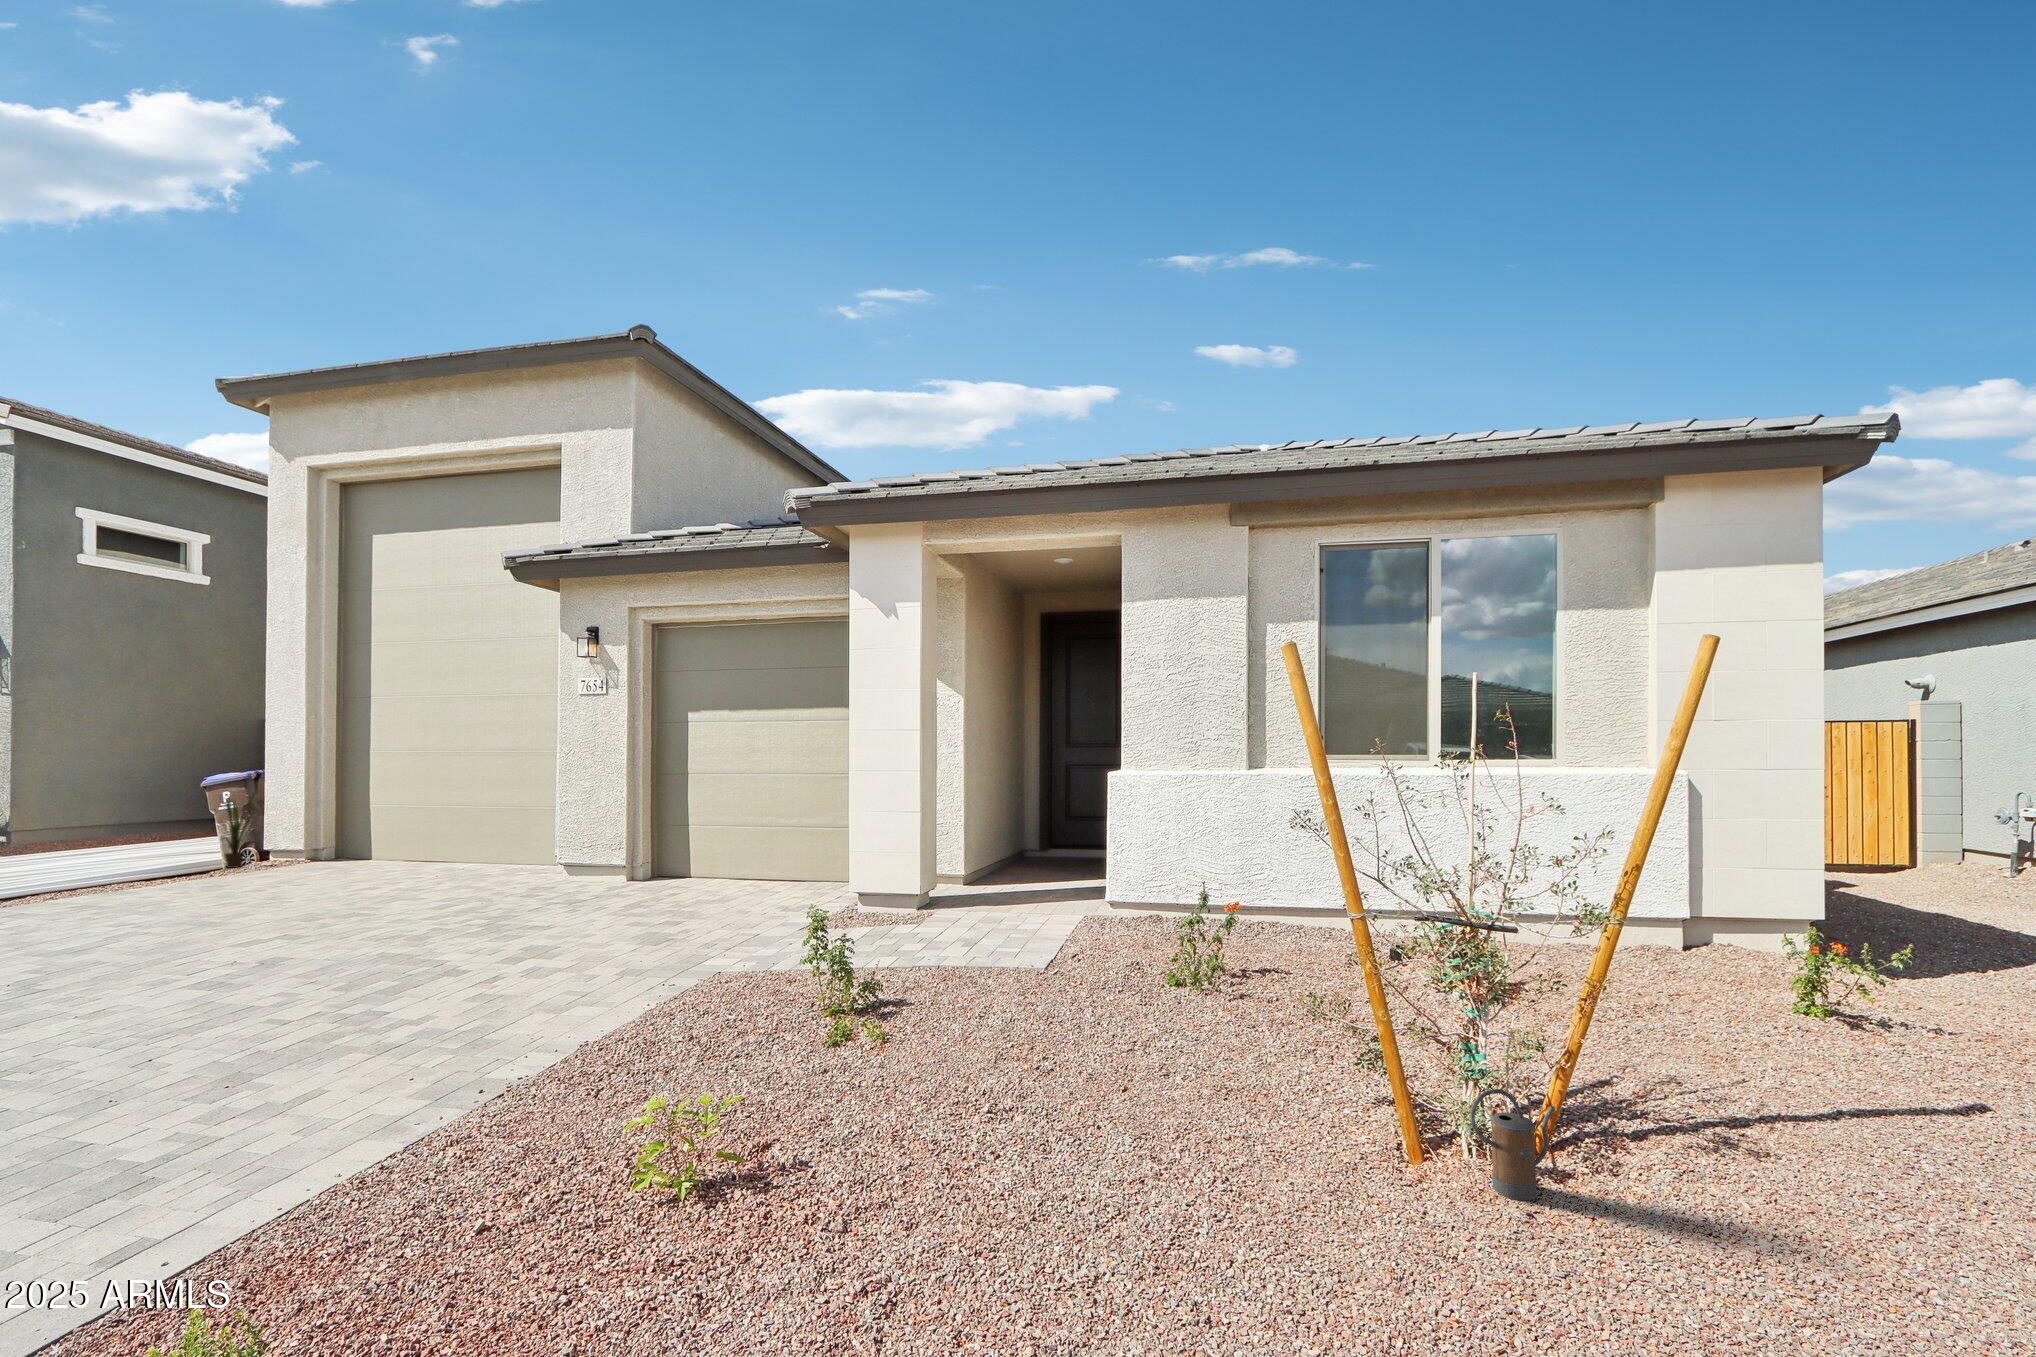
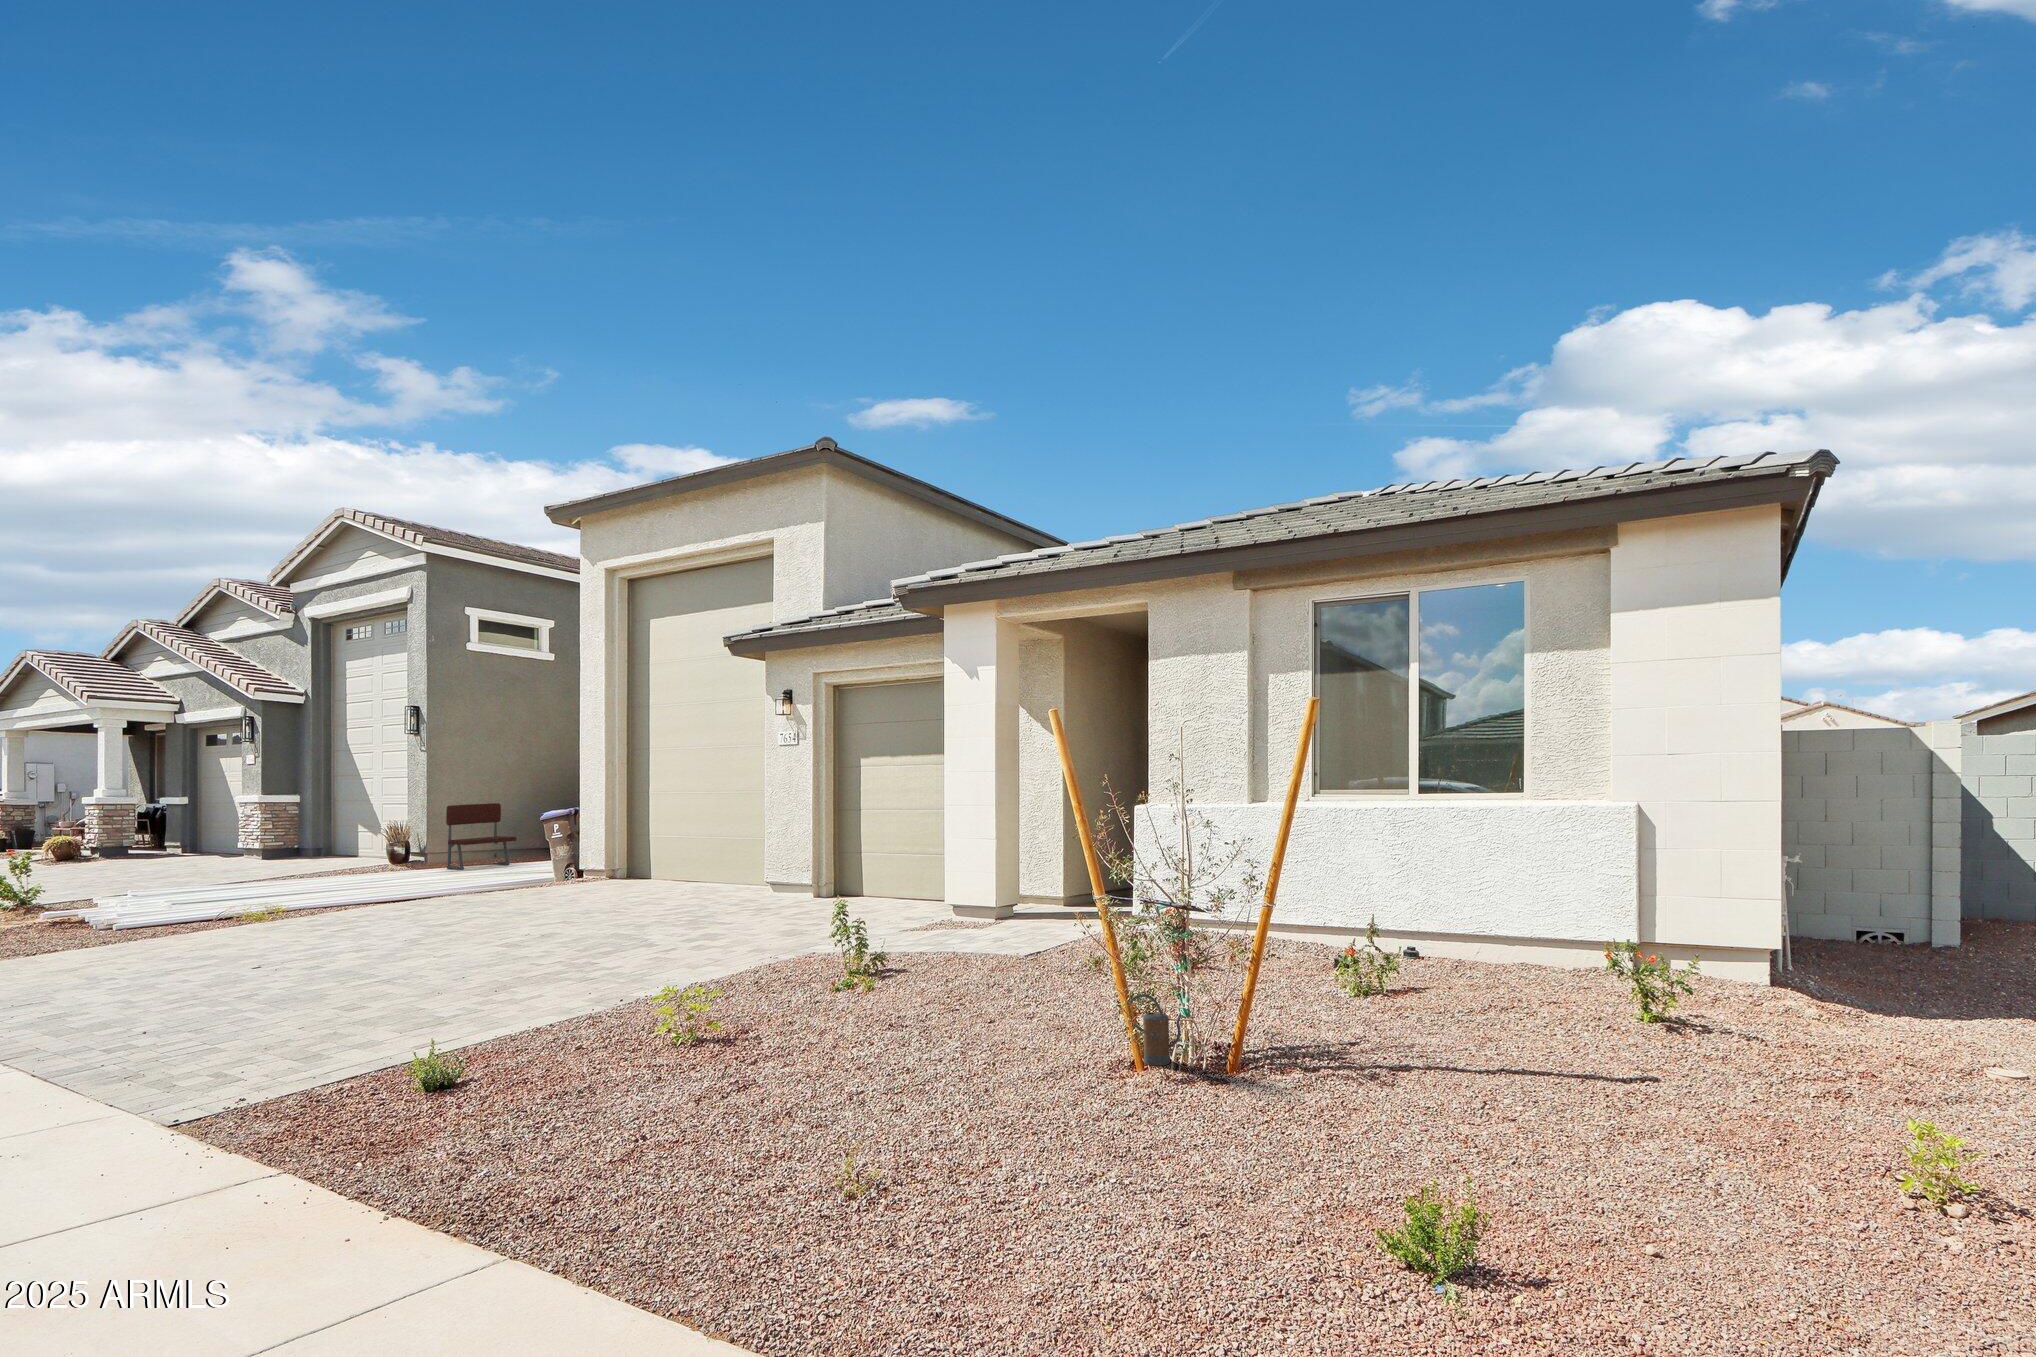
bench: none [39,764,154,853] -> present [446,803,517,870]
house plant: present [224,792,256,868] -> none [549,821,582,881]

